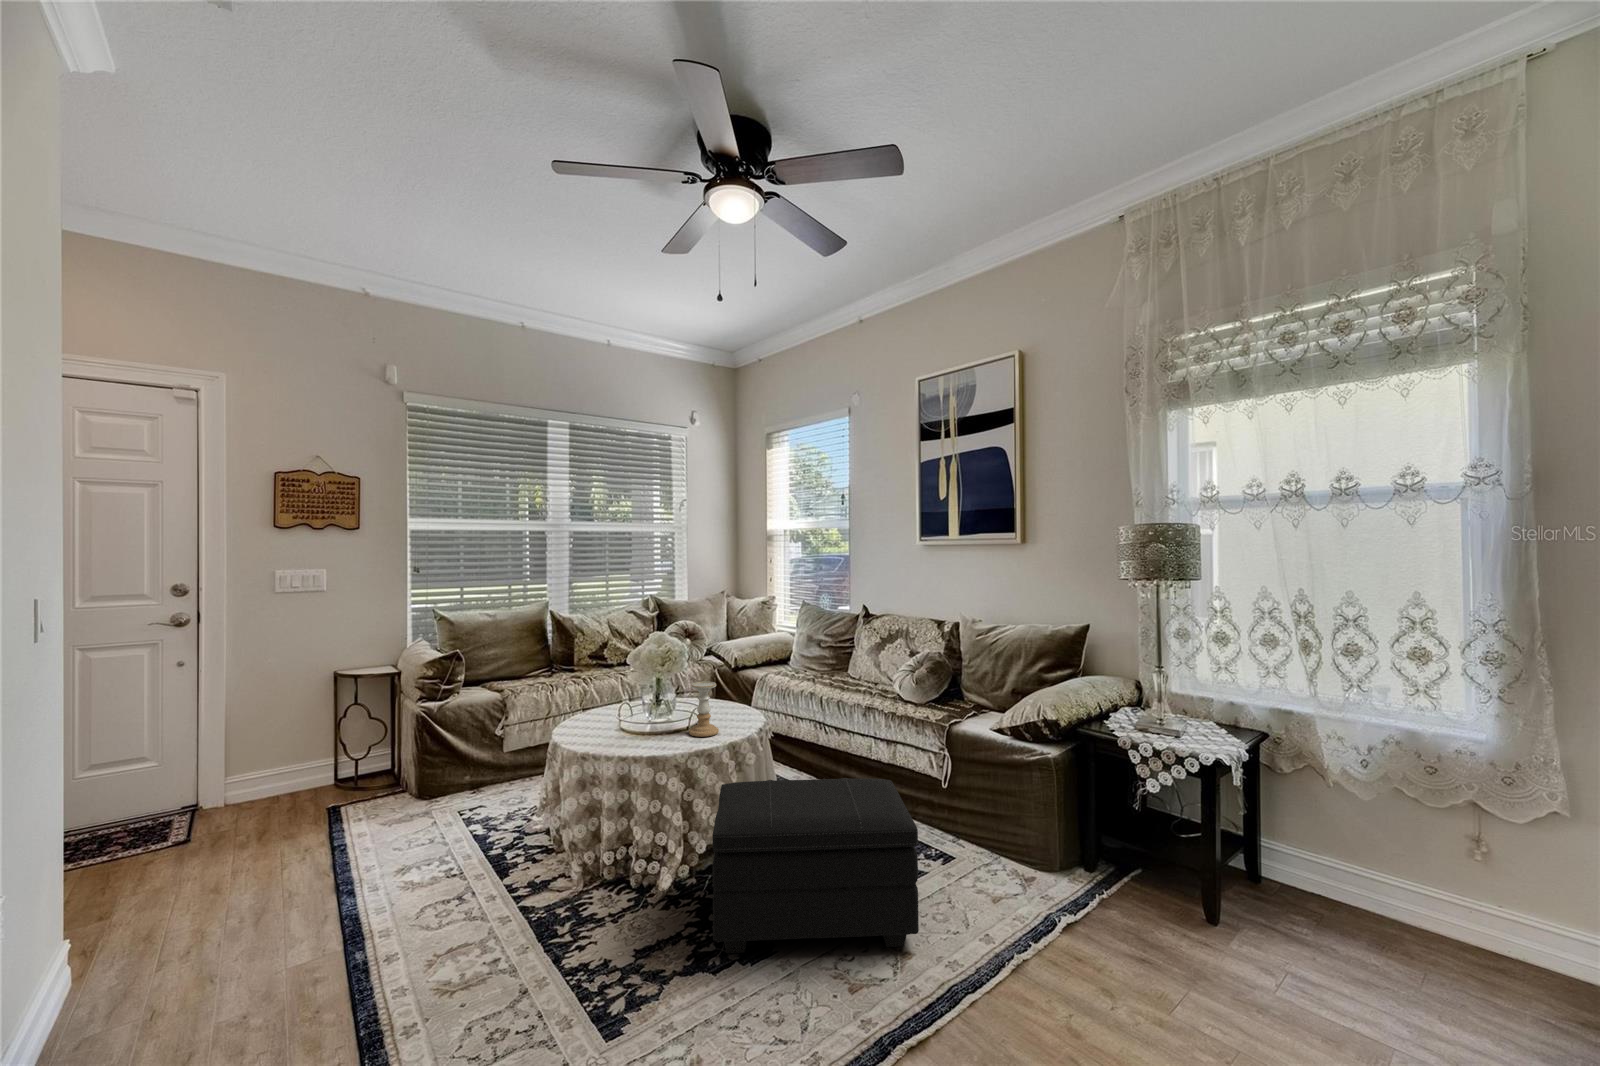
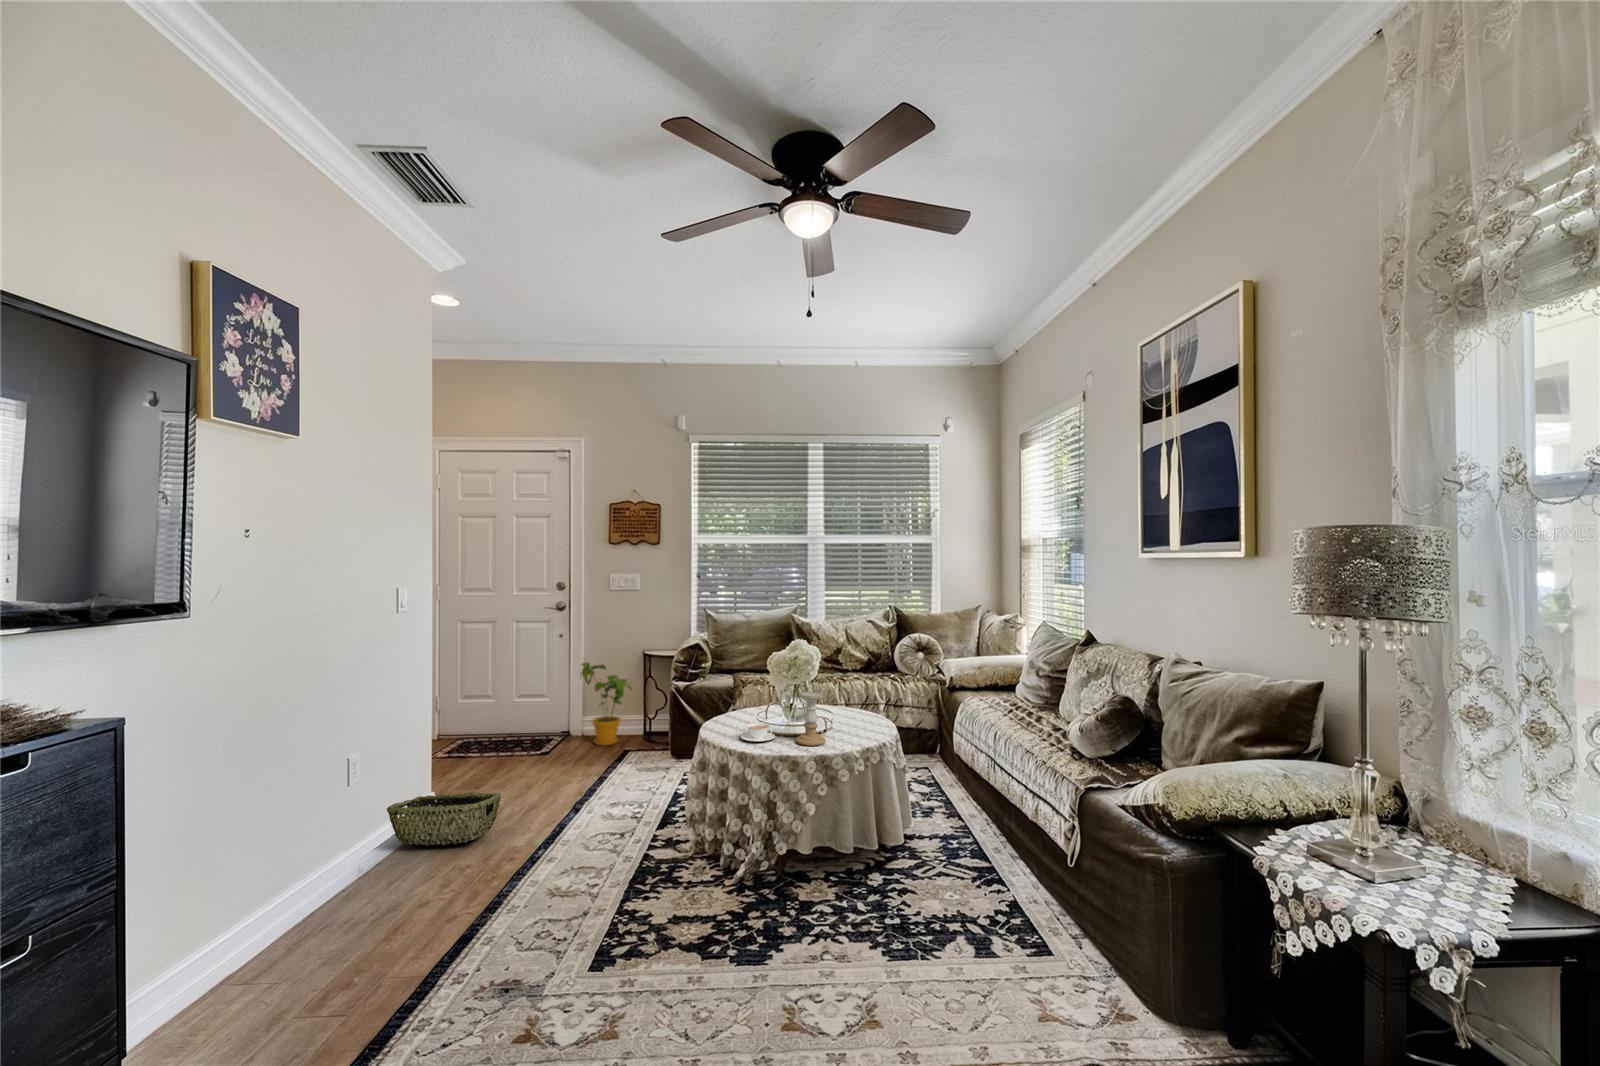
house plant: none [247,697,336,807] -> present [580,662,631,746]
teacup: none [628,723,667,744] -> present [741,723,775,742]
footstool: present [713,778,919,953] -> none [717,793,954,1014]
woven basket: none [59,894,265,1020] -> present [387,792,501,845]

